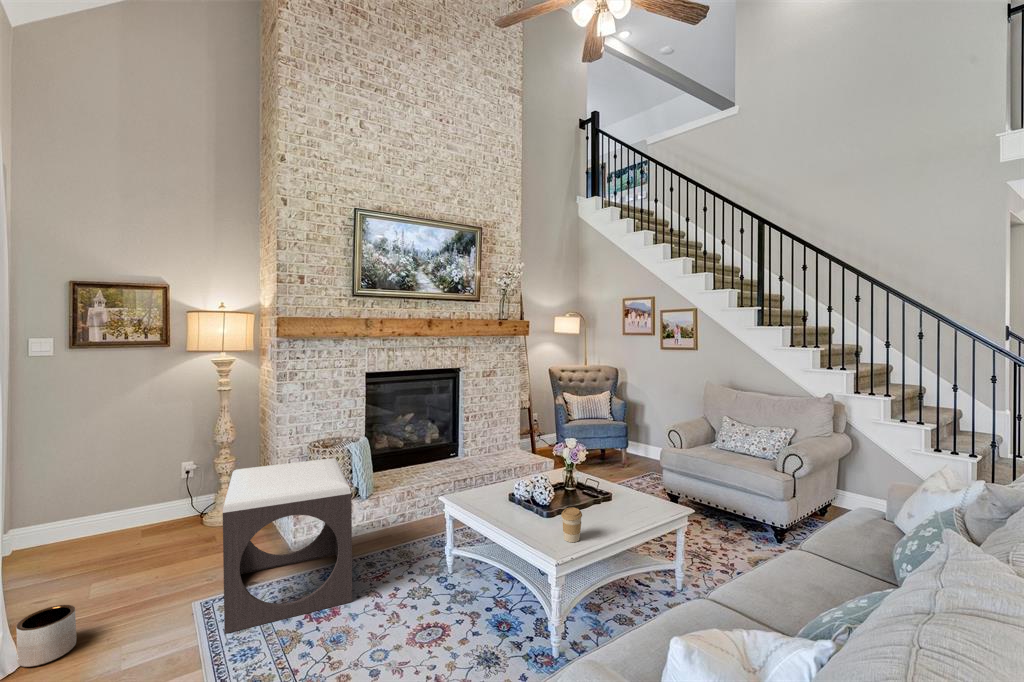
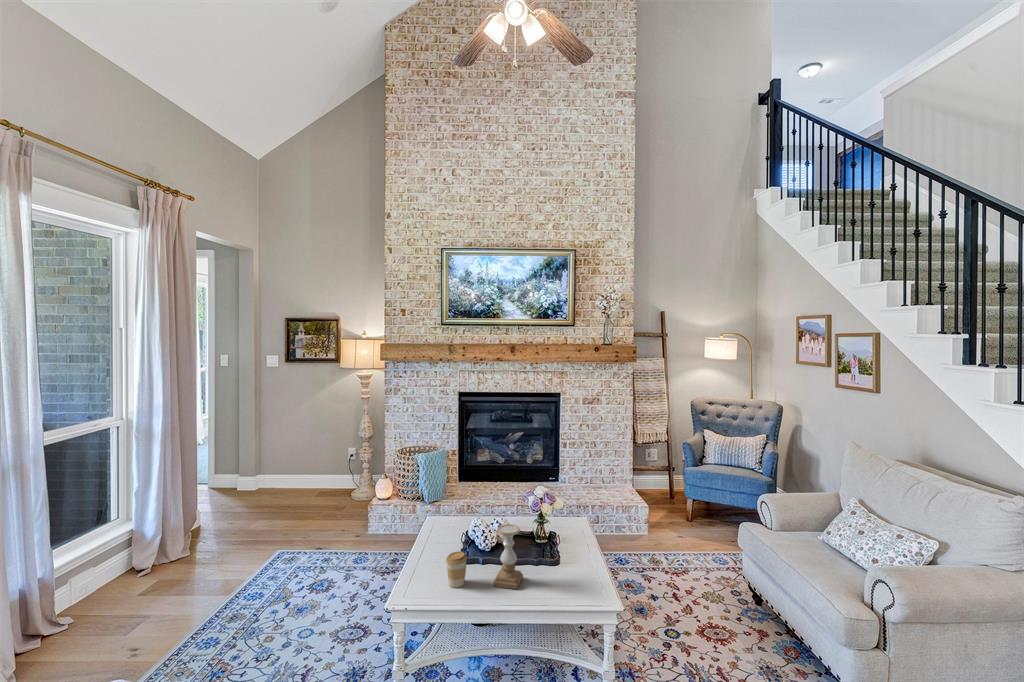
footstool: present [223,458,352,633] -> none [267,462,387,585]
candle holder: none [589,473,620,531] -> present [494,524,523,589]
planter: present [16,605,77,667] -> none [183,529,214,562]

